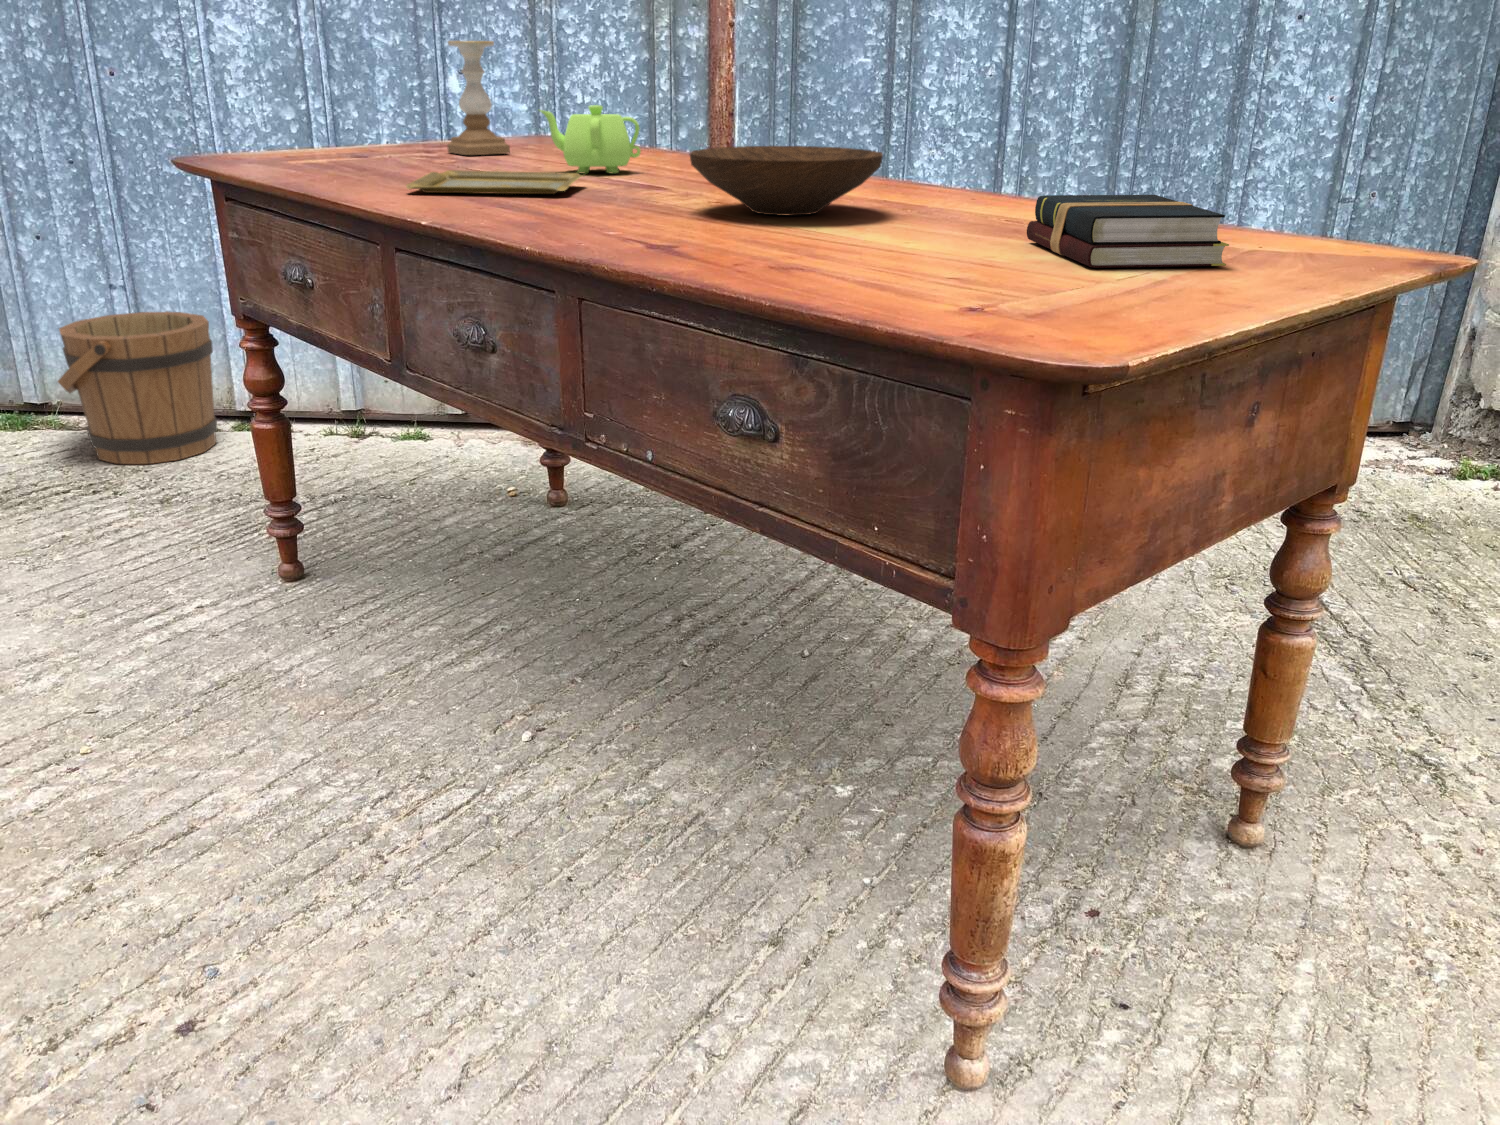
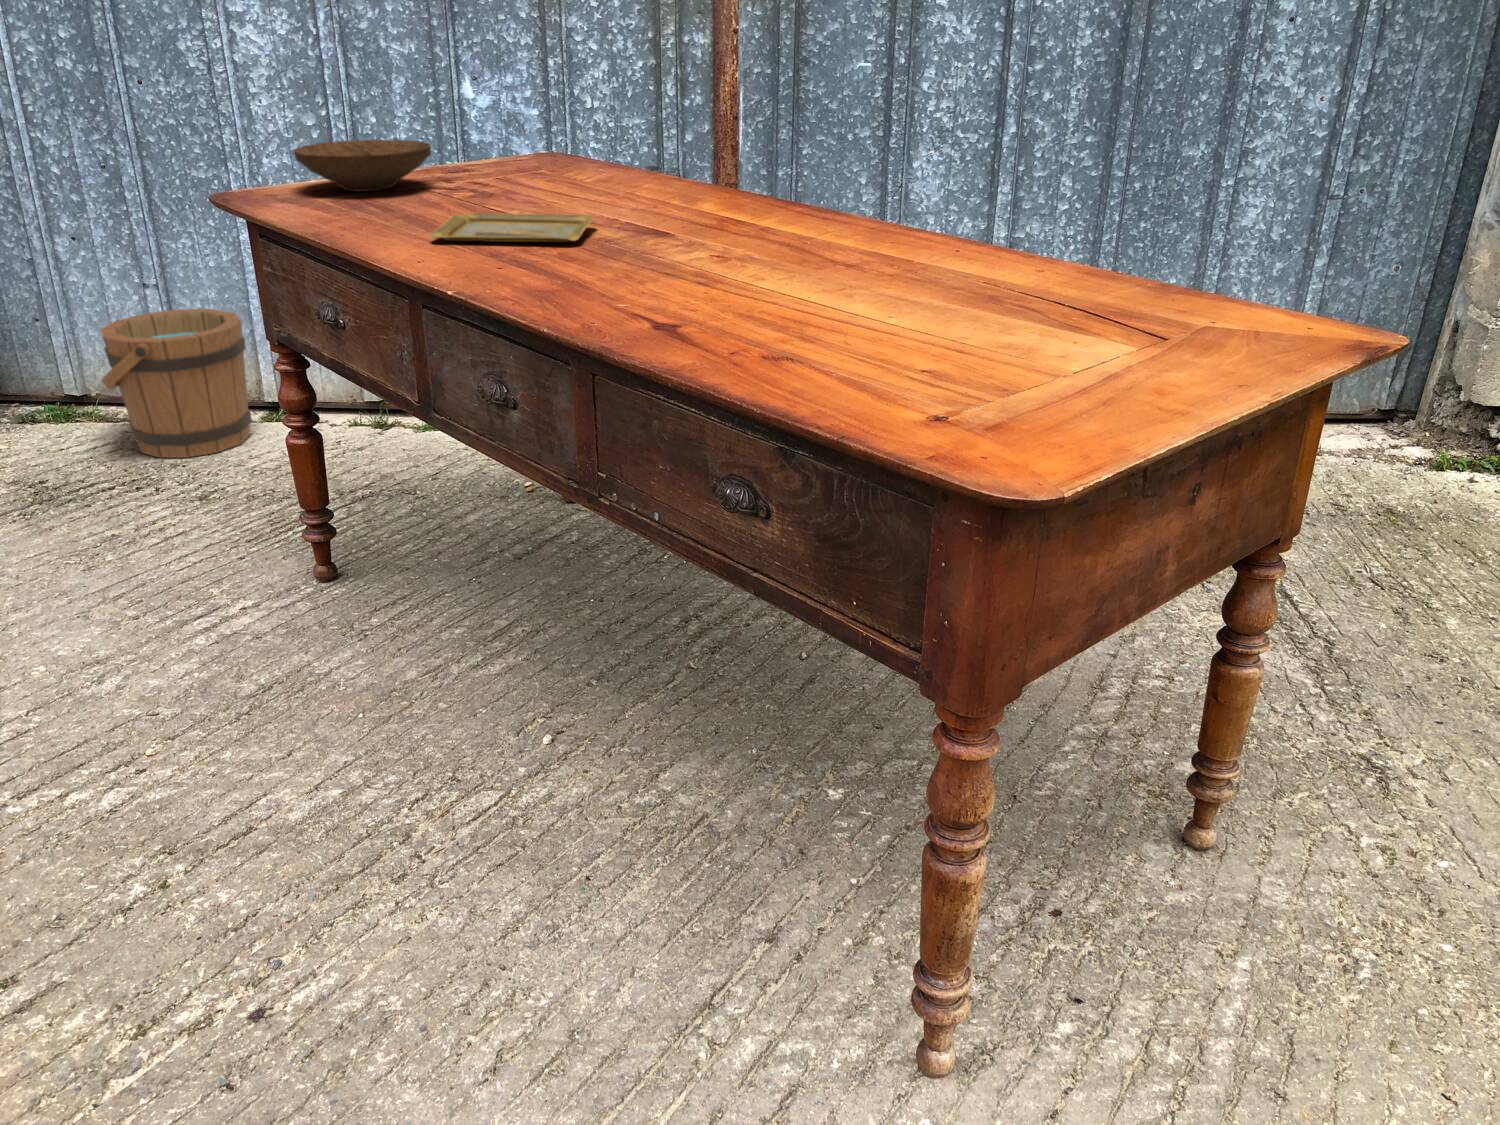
candle holder: present [447,41,510,155] -> none [465,67,525,178]
teapot: present [540,105,641,173] -> none [551,142,648,207]
wooden bowl: present [689,146,883,216] -> present [294,140,431,192]
hardback book: present [1027,195,1229,268] -> none [999,267,1179,350]

